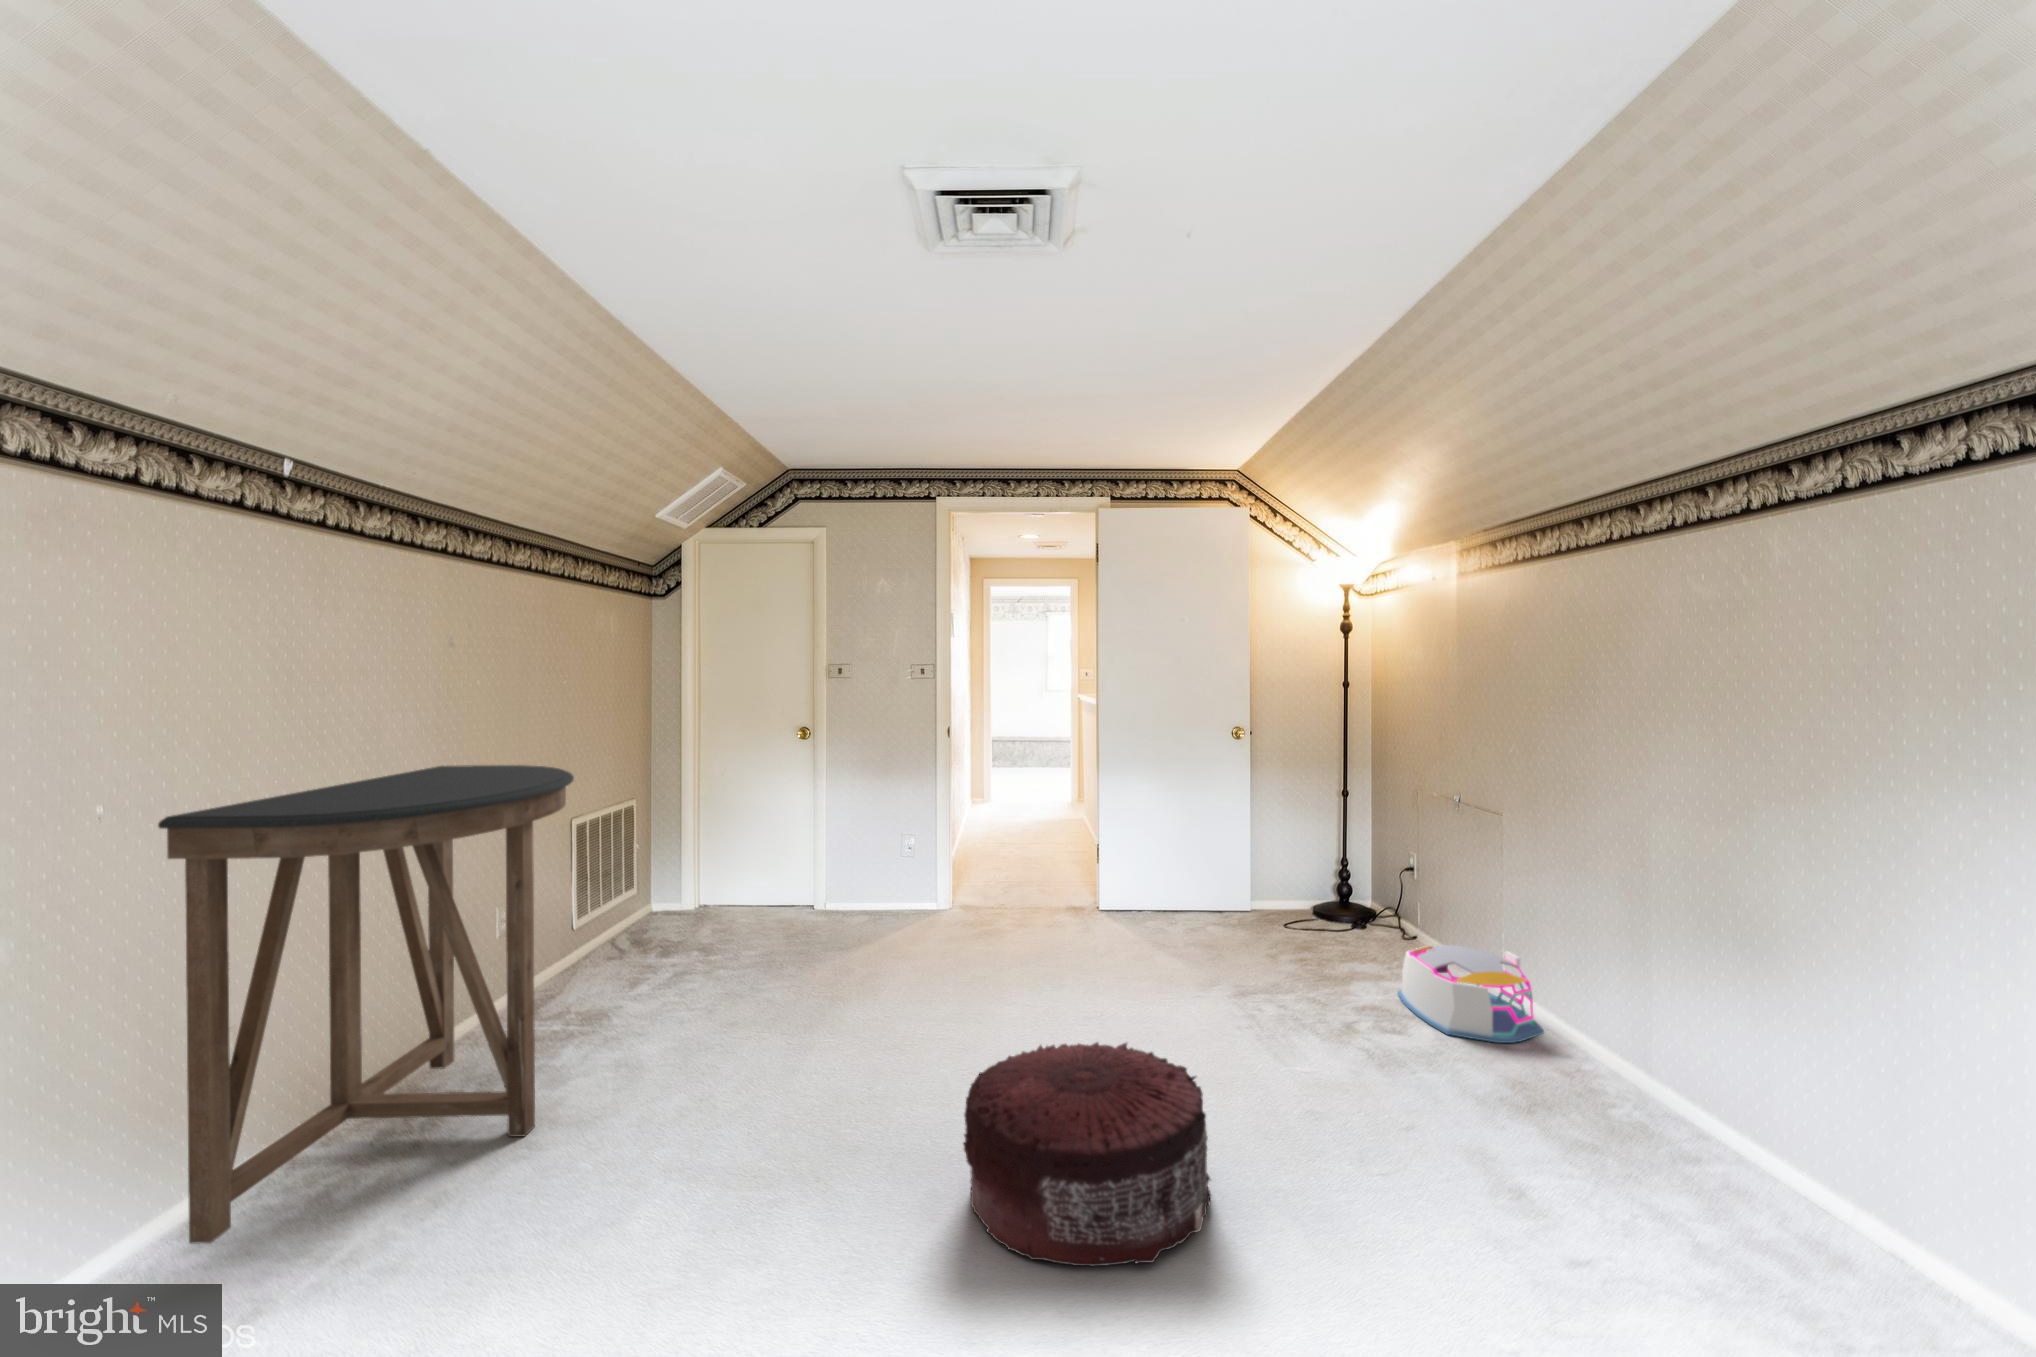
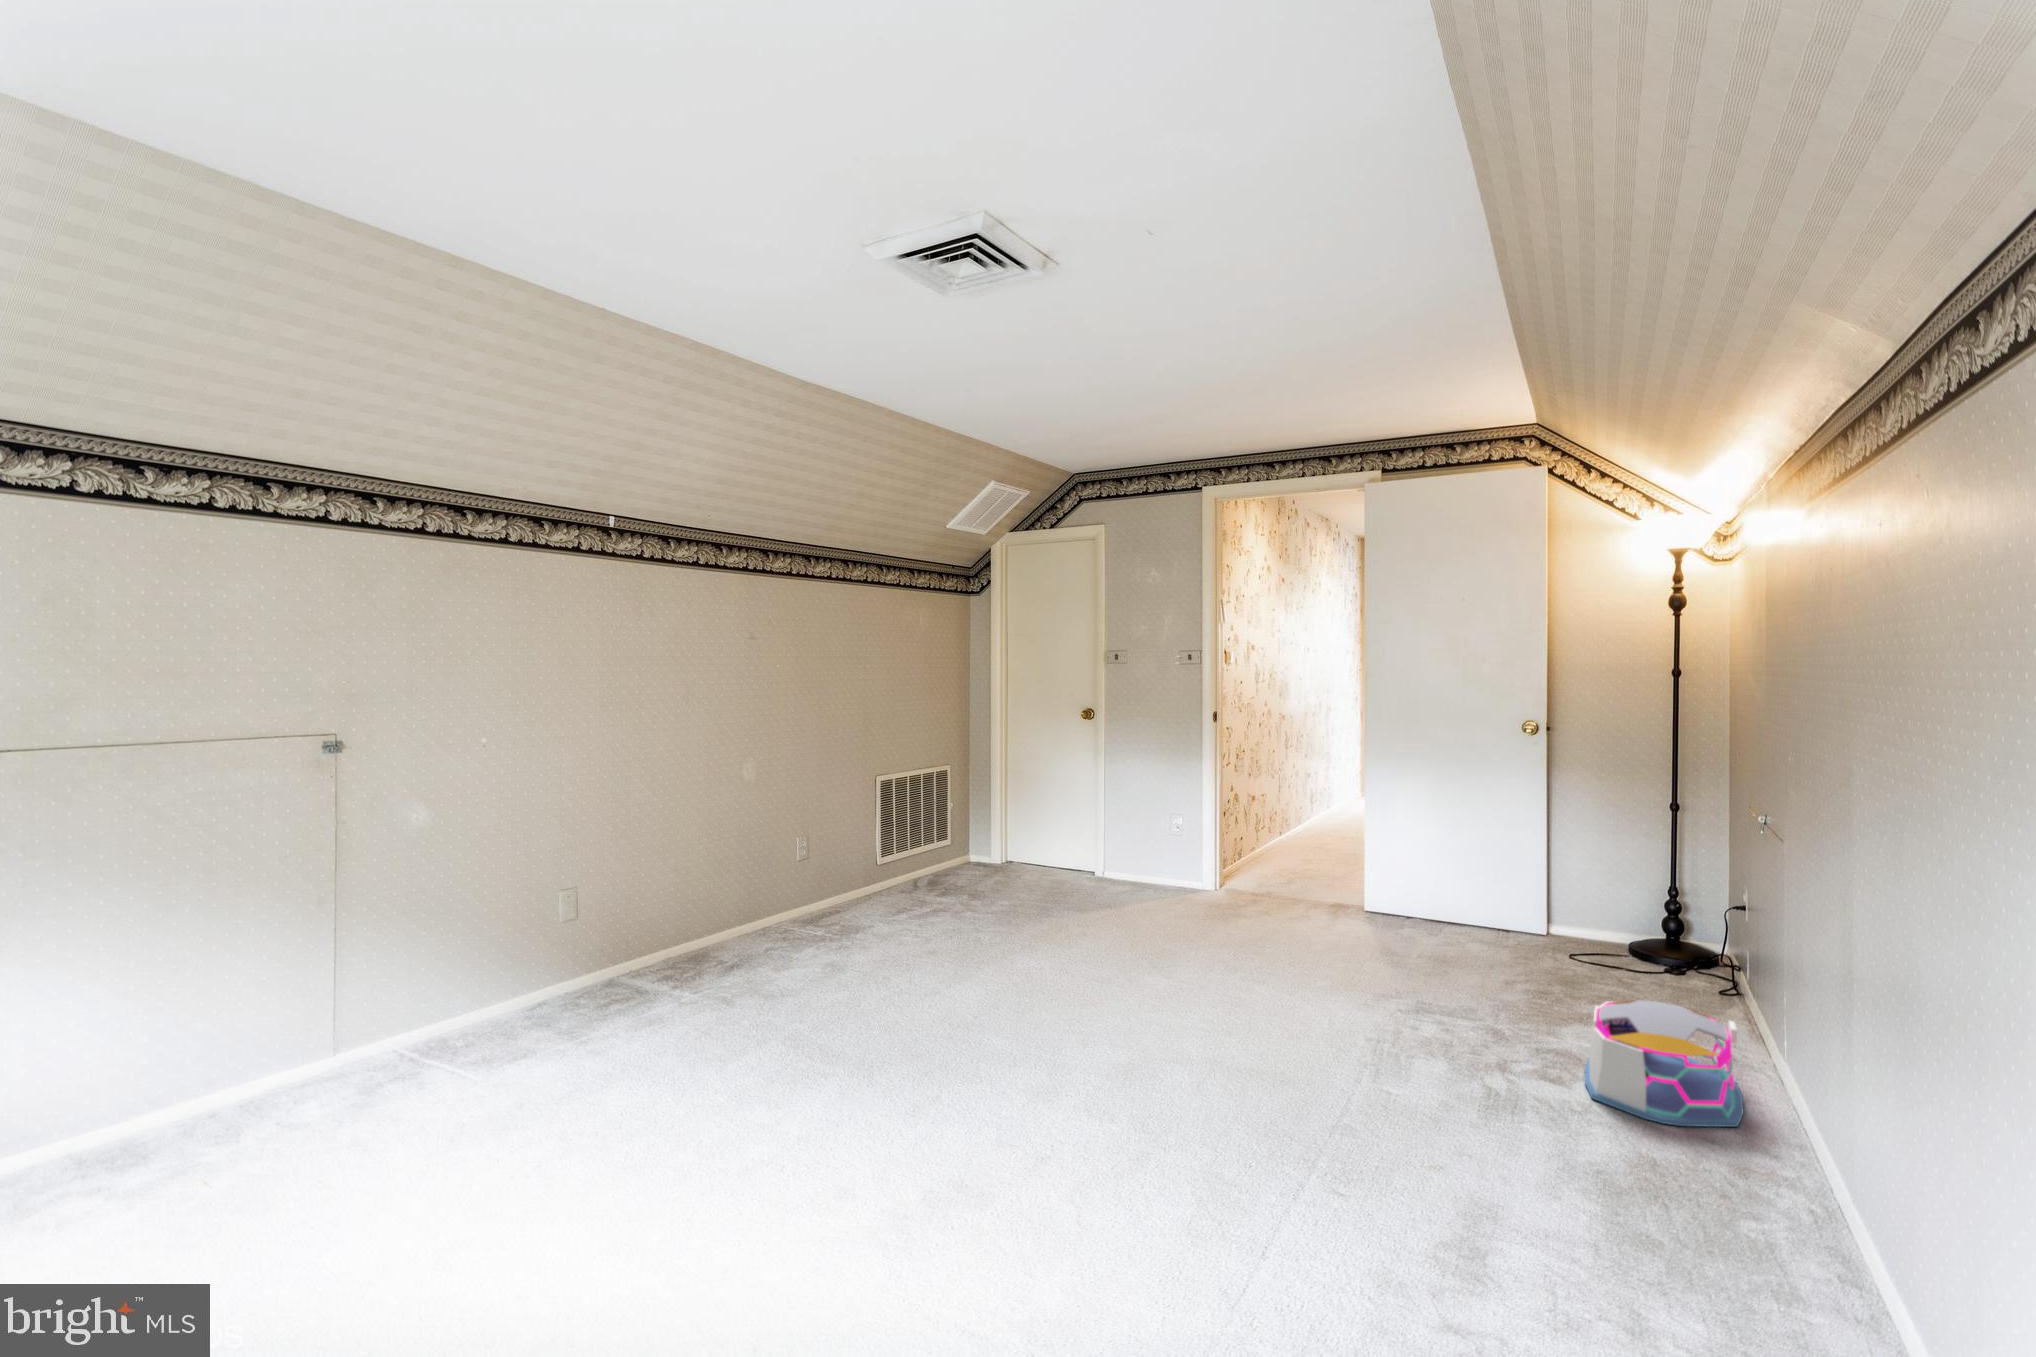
console table: present [158,765,574,1244] -> none [508,726,791,1006]
pouf: present [964,1042,1211,1266] -> none [906,988,1120,1168]

